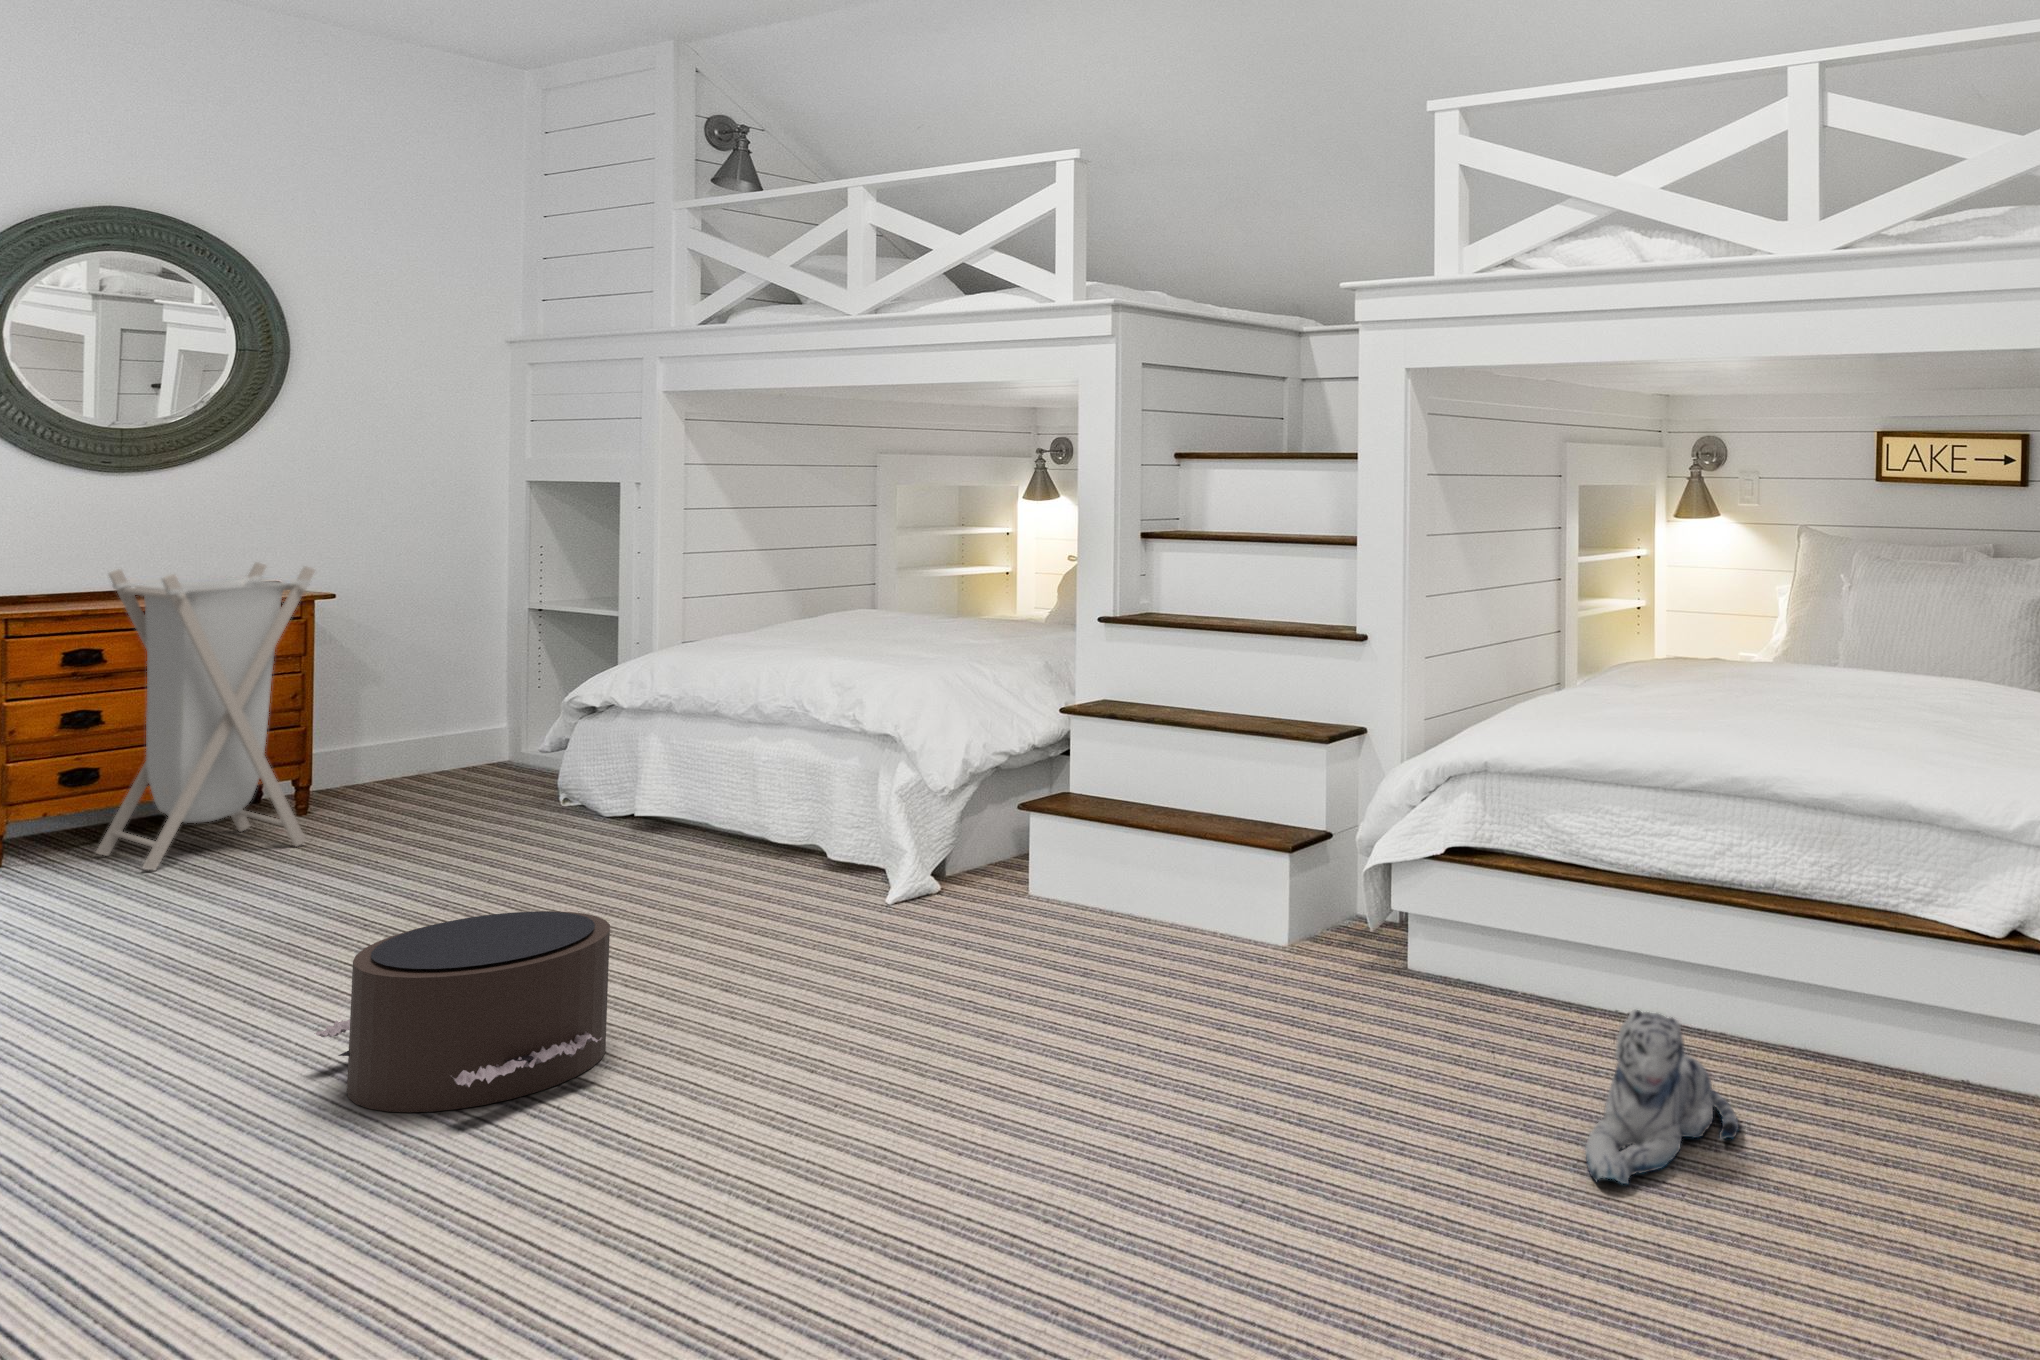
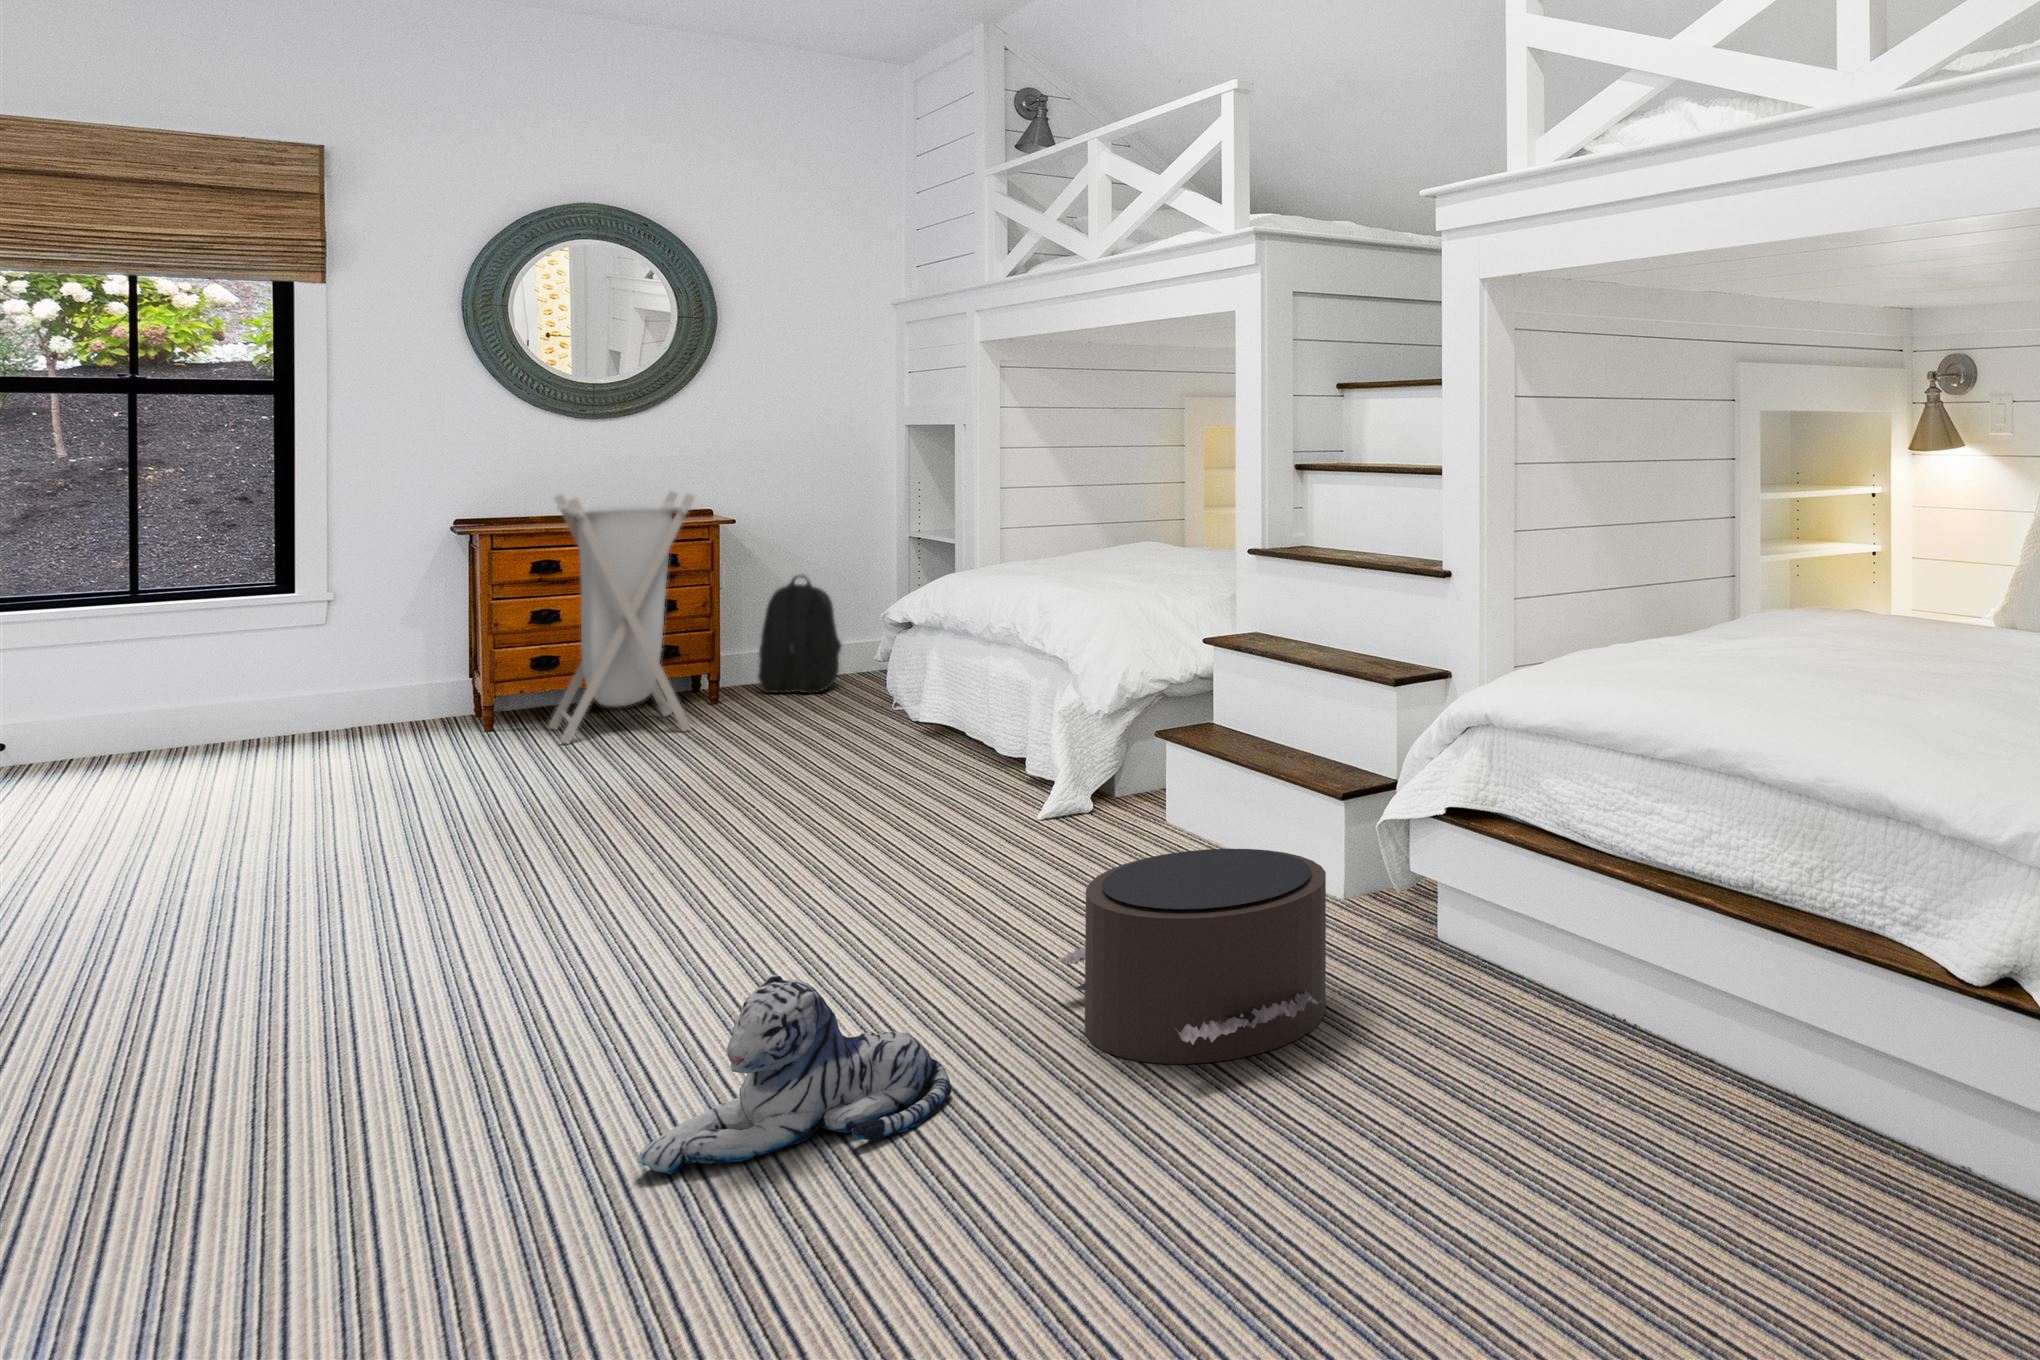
backpack: none [330,655,435,796] -> present [758,575,841,693]
pouf: present [316,911,610,1112] -> present [1058,849,1326,1064]
plush toy: present [1585,1010,1739,1184] -> present [637,975,951,1174]

